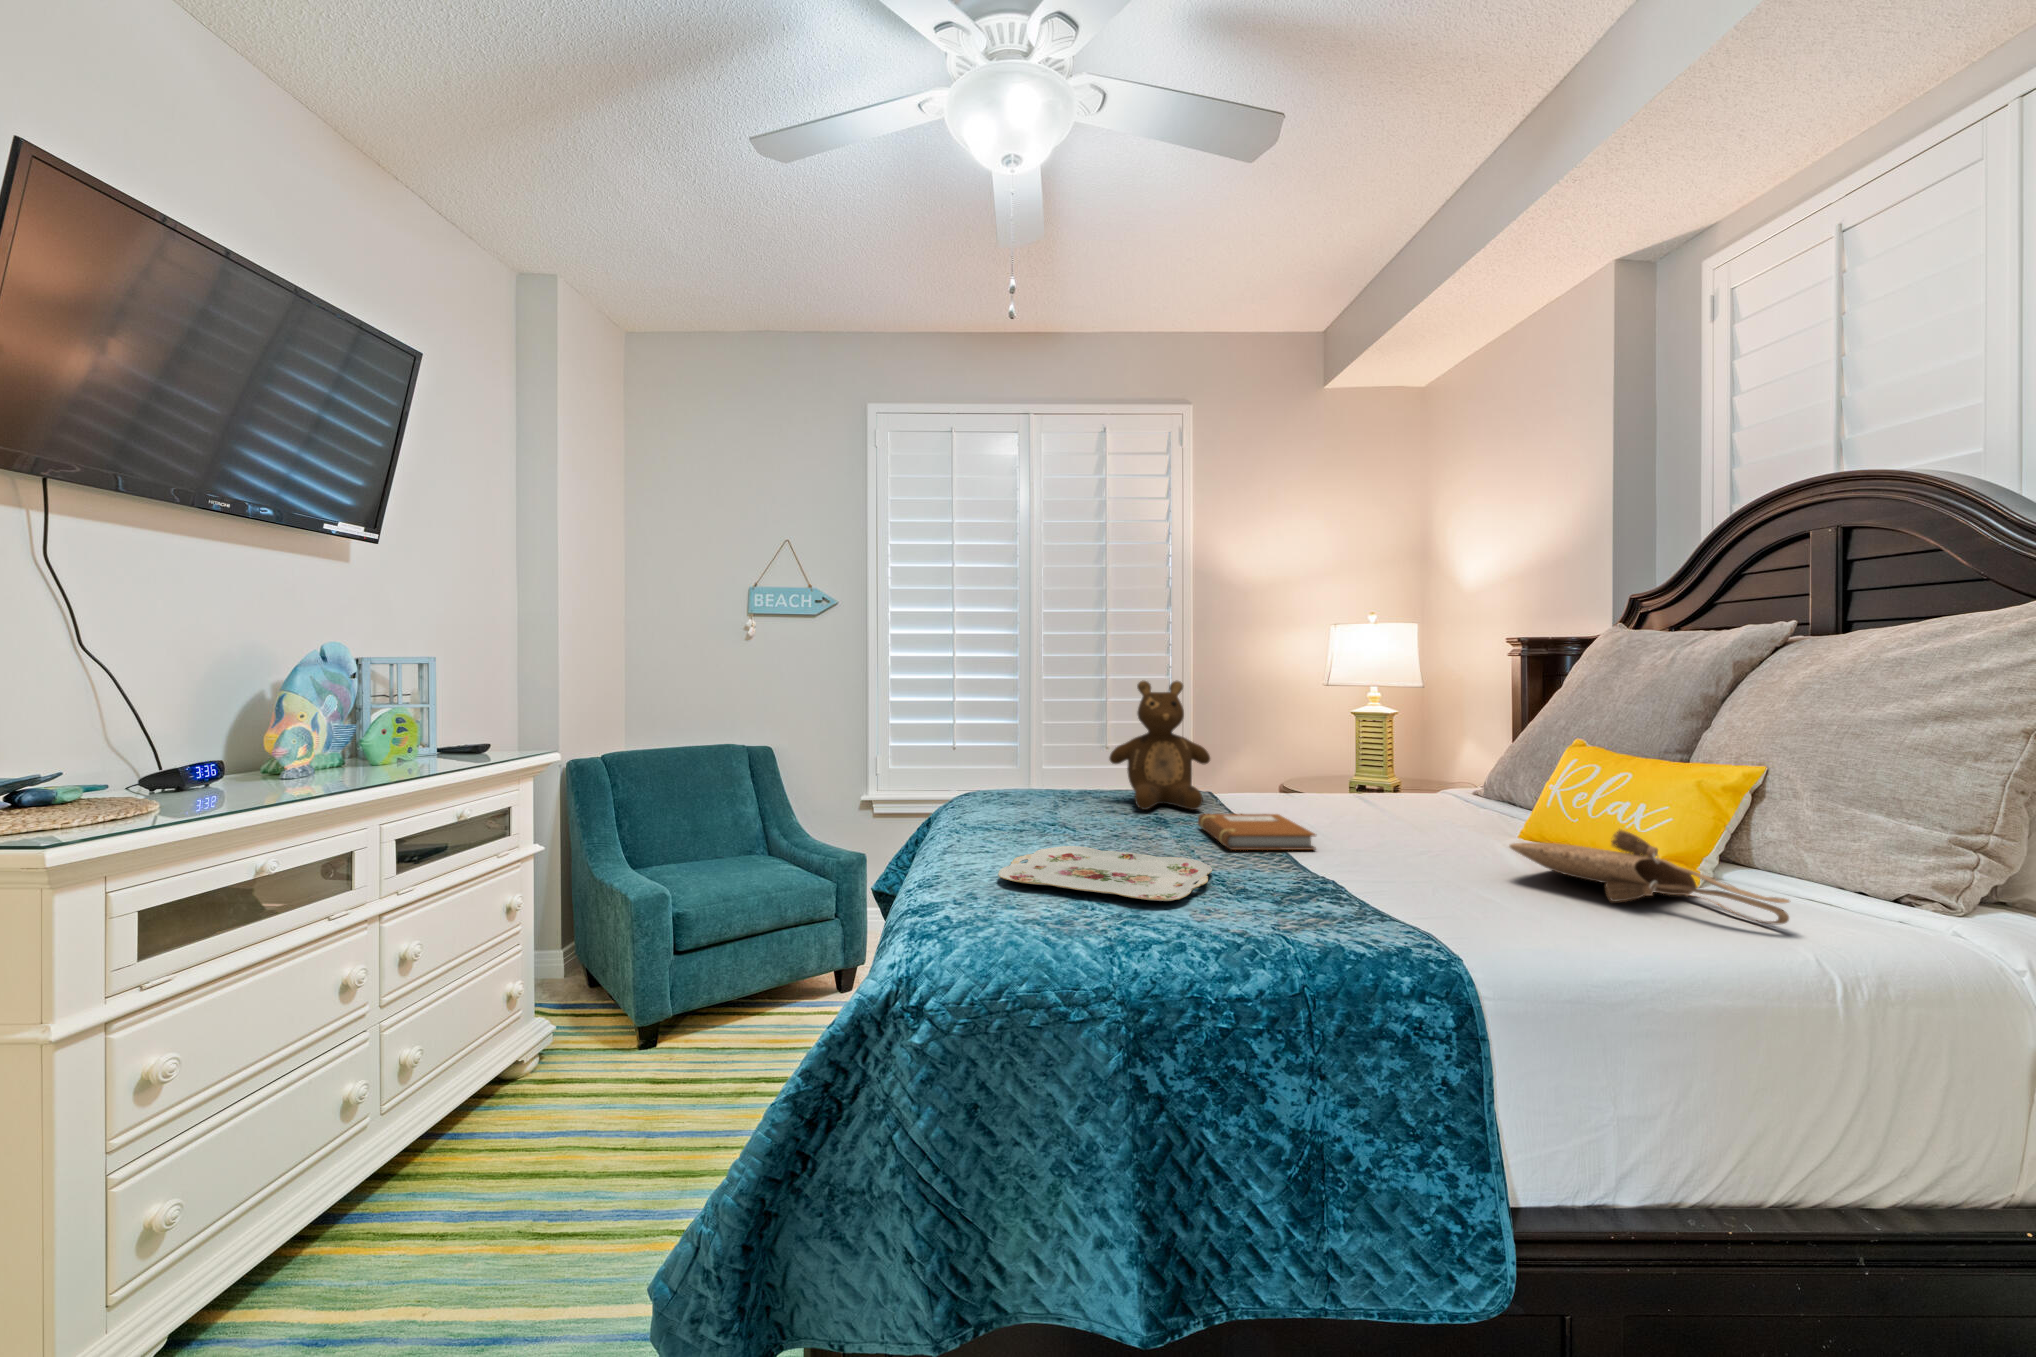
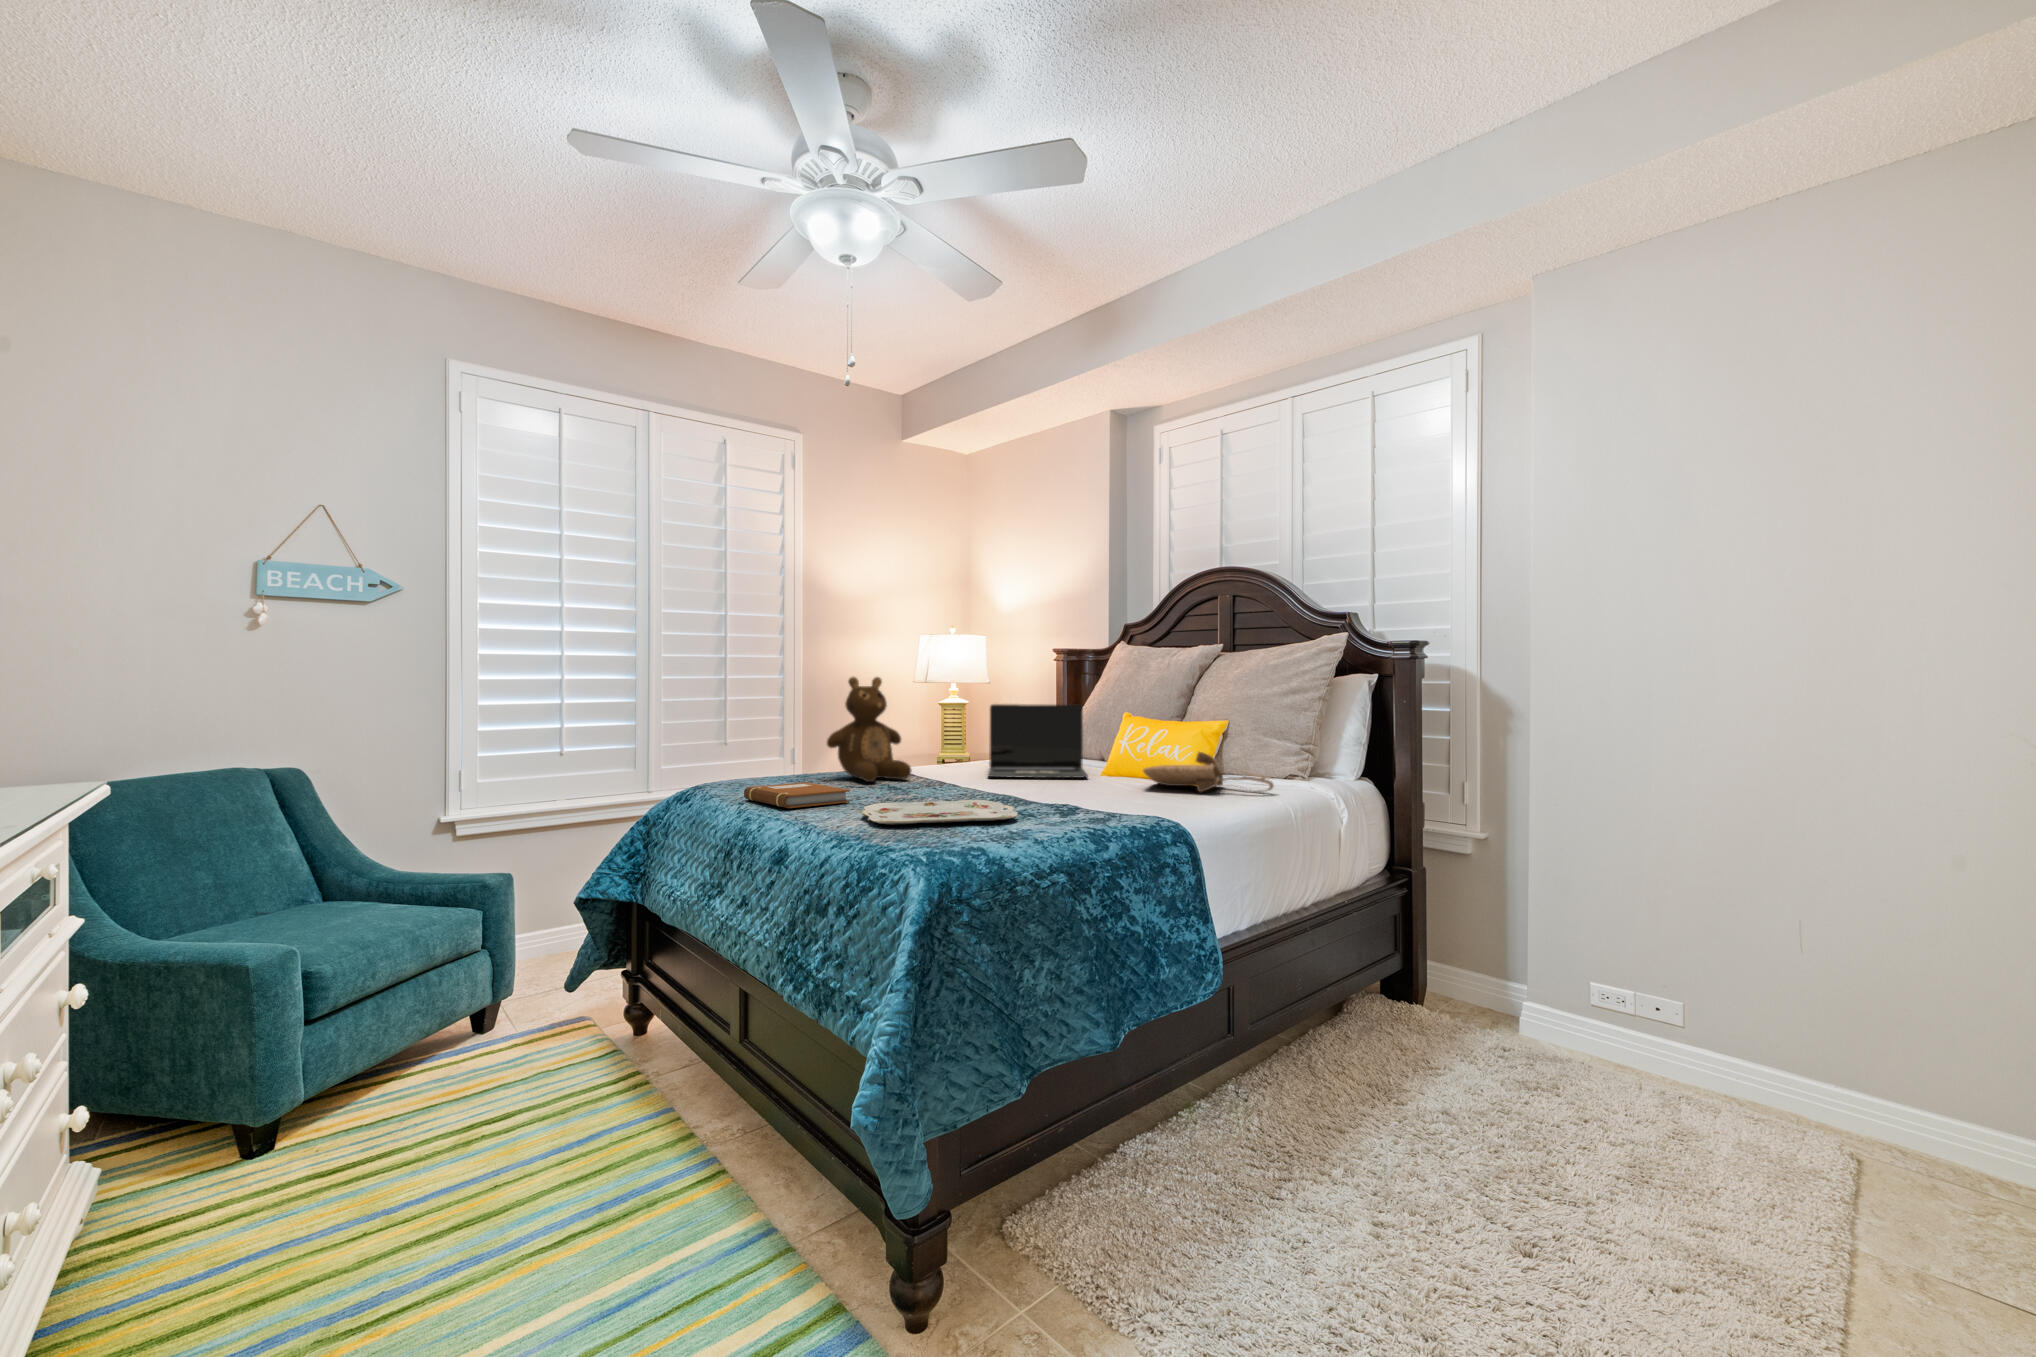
laptop: none [1306,719,1482,839] -> present [988,704,1088,778]
notebook: present [1198,814,1315,850] -> present [744,782,850,808]

